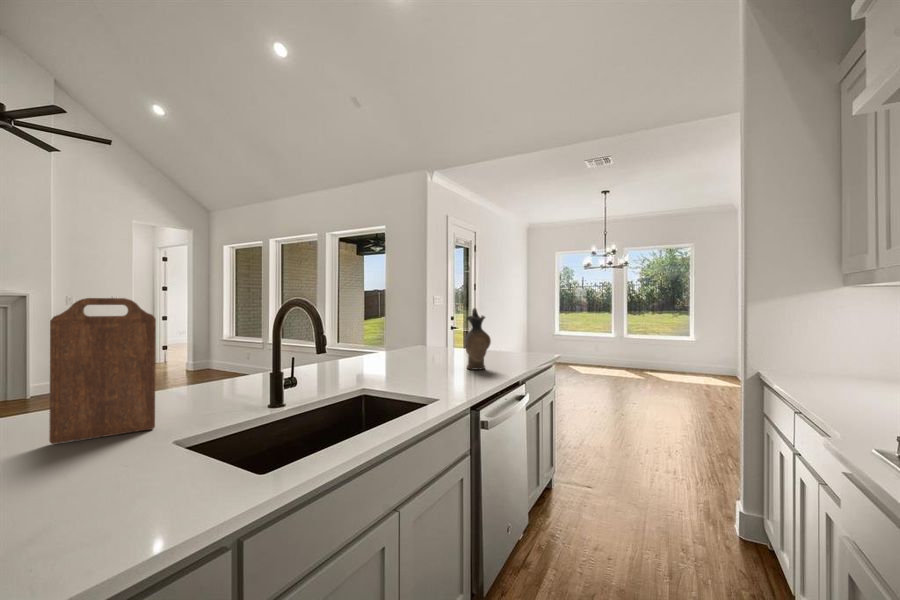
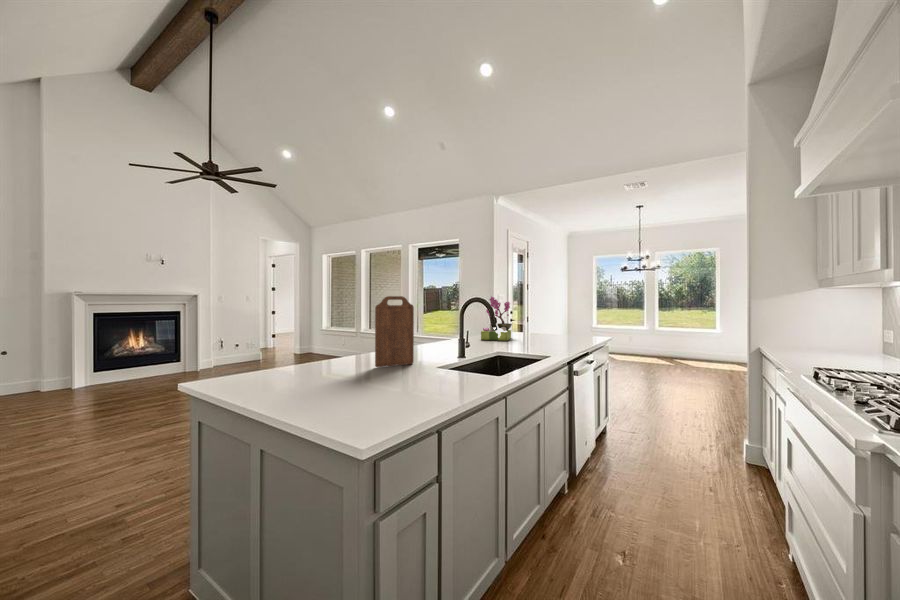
flower arrangement: none [365,298,415,365] -> present [481,296,512,341]
ceramic pitcher: present [465,308,491,370] -> none [552,303,569,343]

